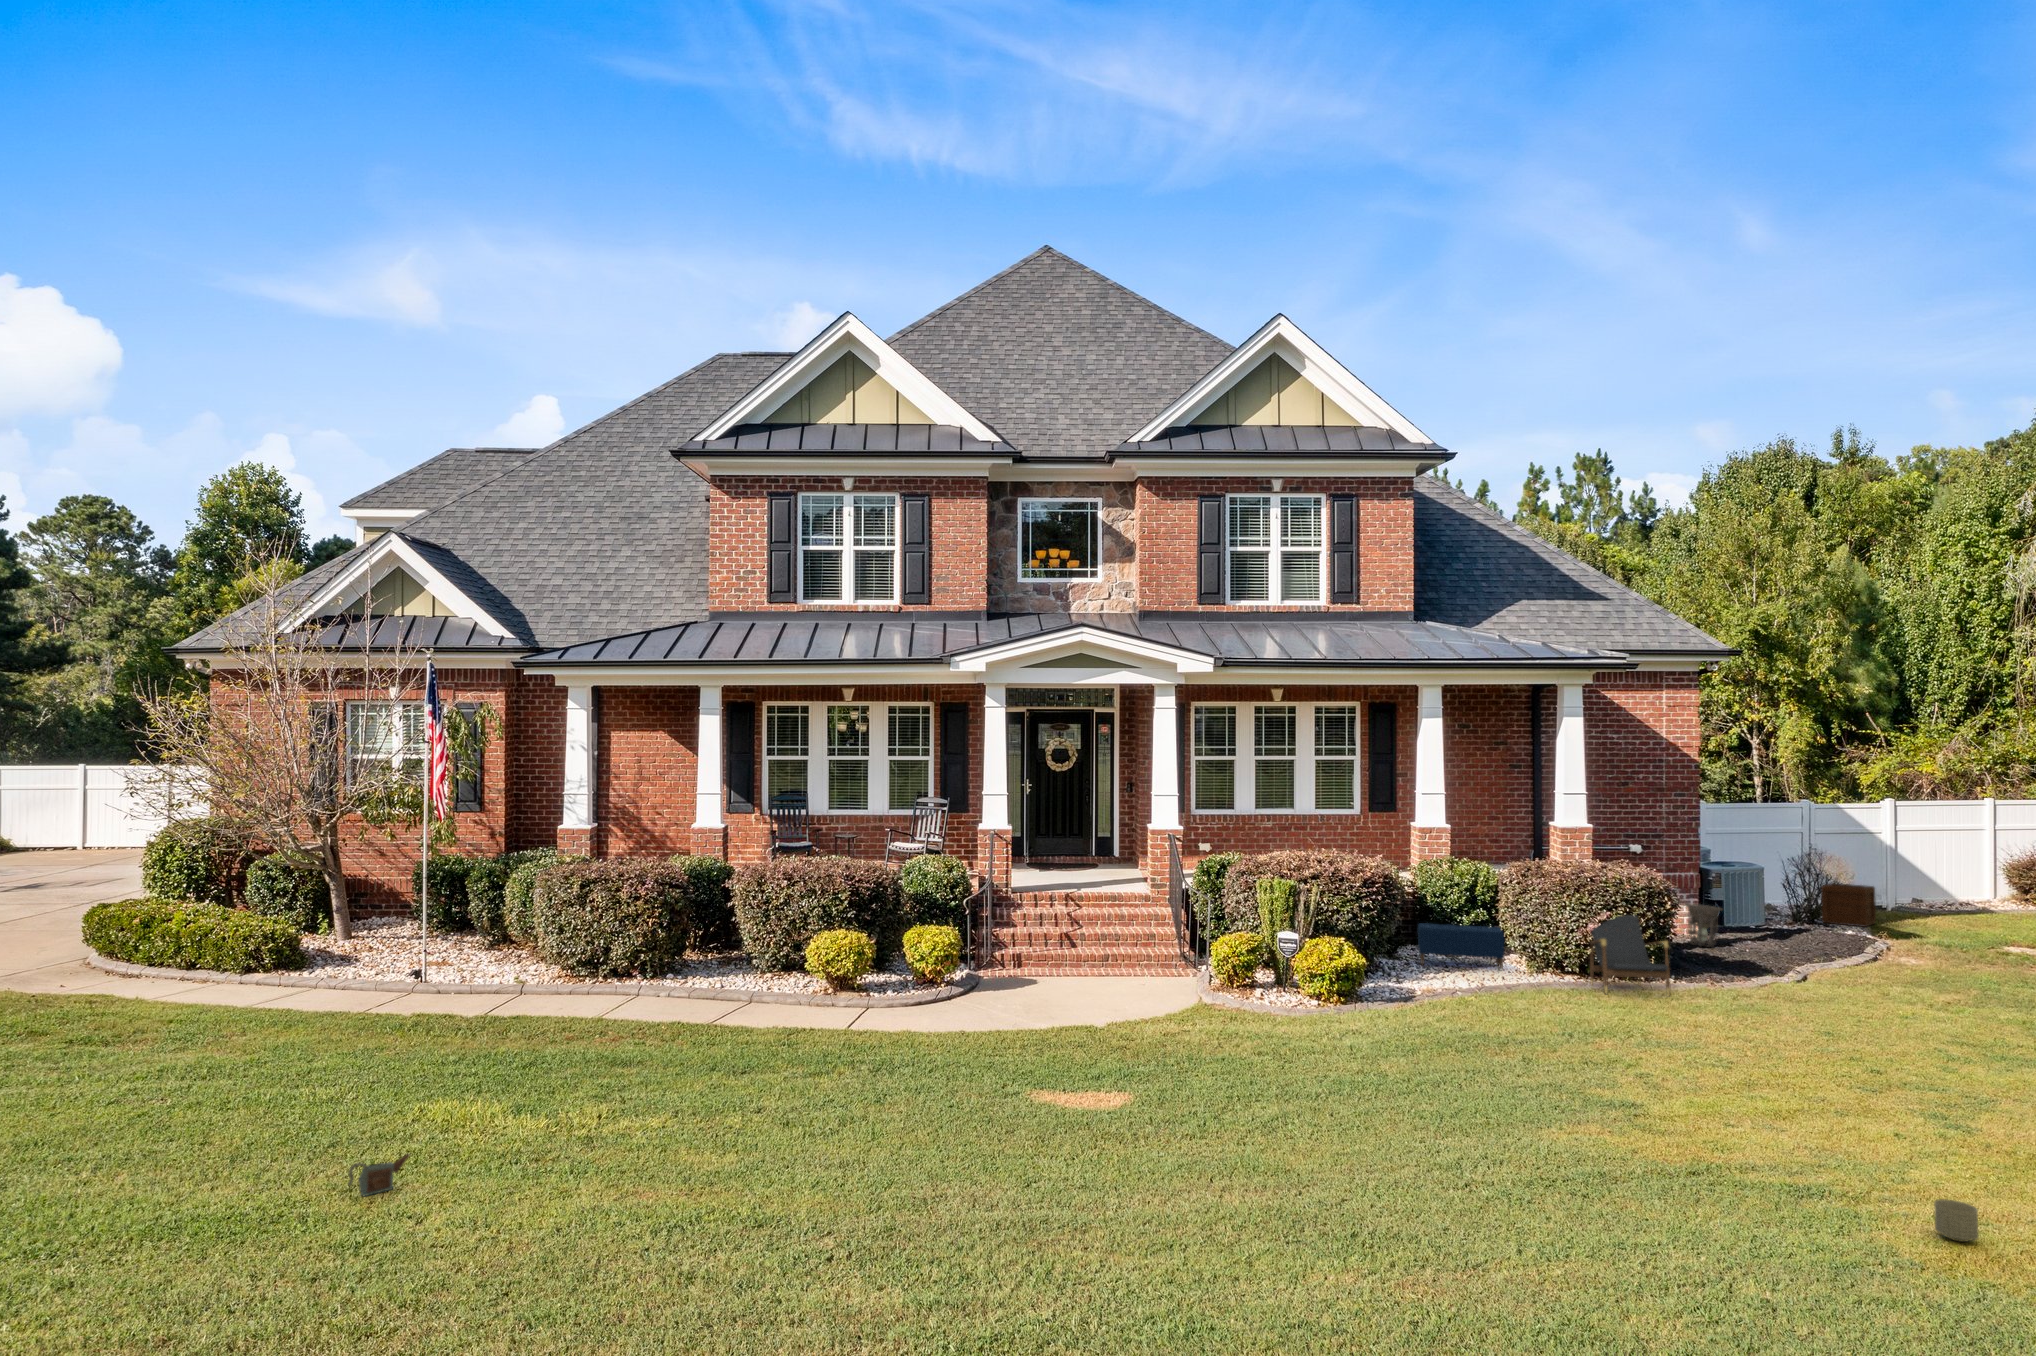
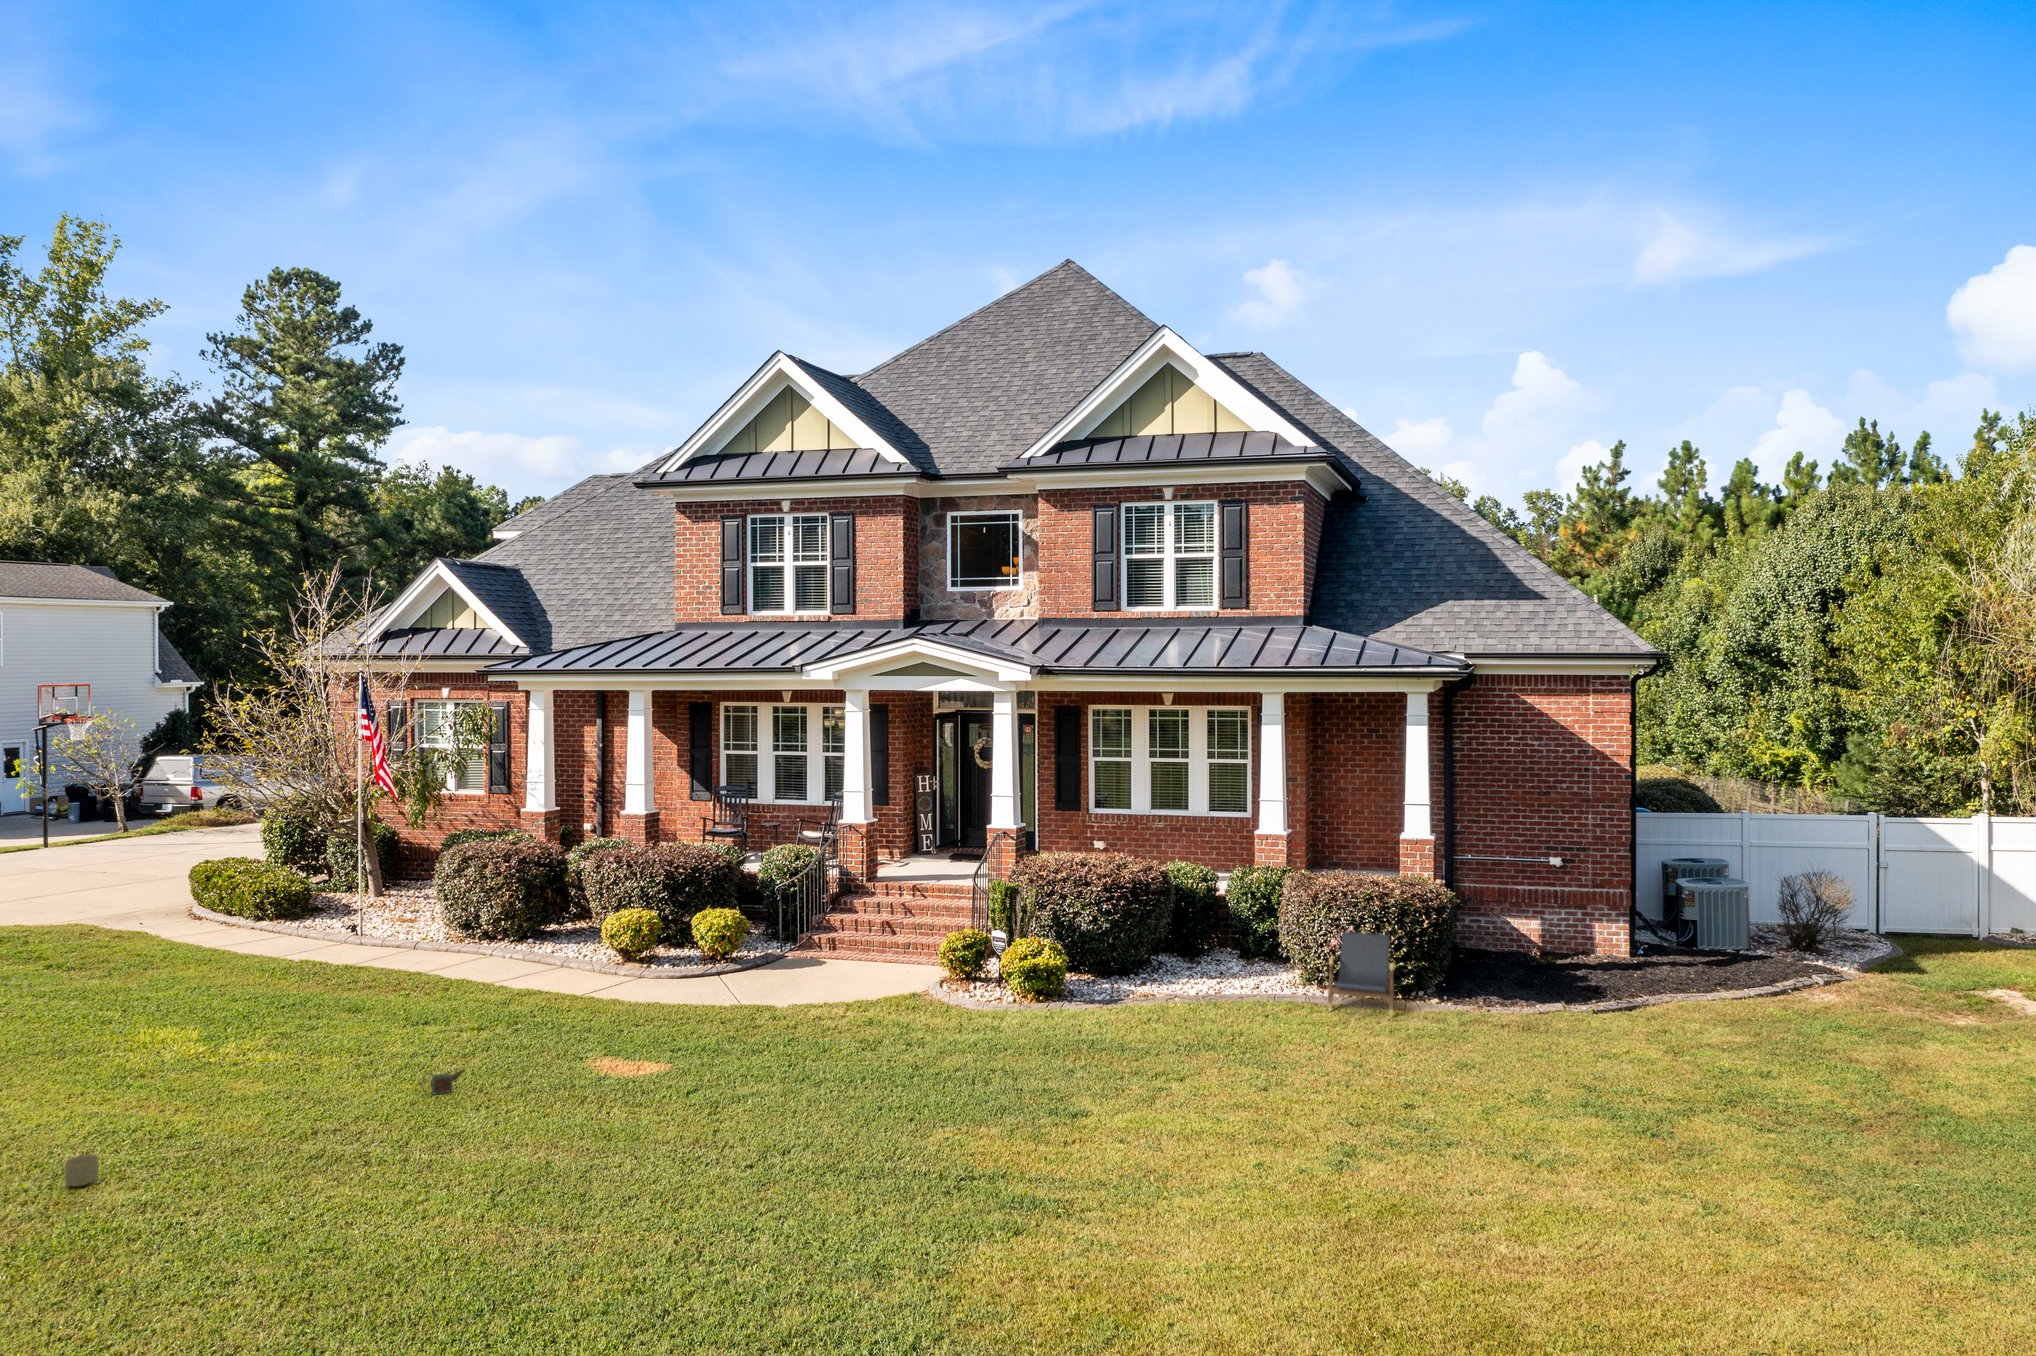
wooden crate: present [1821,883,1876,927] -> none [1789,899,1856,950]
side table: present [1686,904,1722,947] -> none [1554,919,1593,965]
bench: present [1418,923,1504,970] -> none [1213,928,1300,979]
watering can: present [348,1154,410,1196] -> present [423,1069,464,1095]
planter: present [1934,1199,1978,1242] -> present [65,1154,98,1187]

